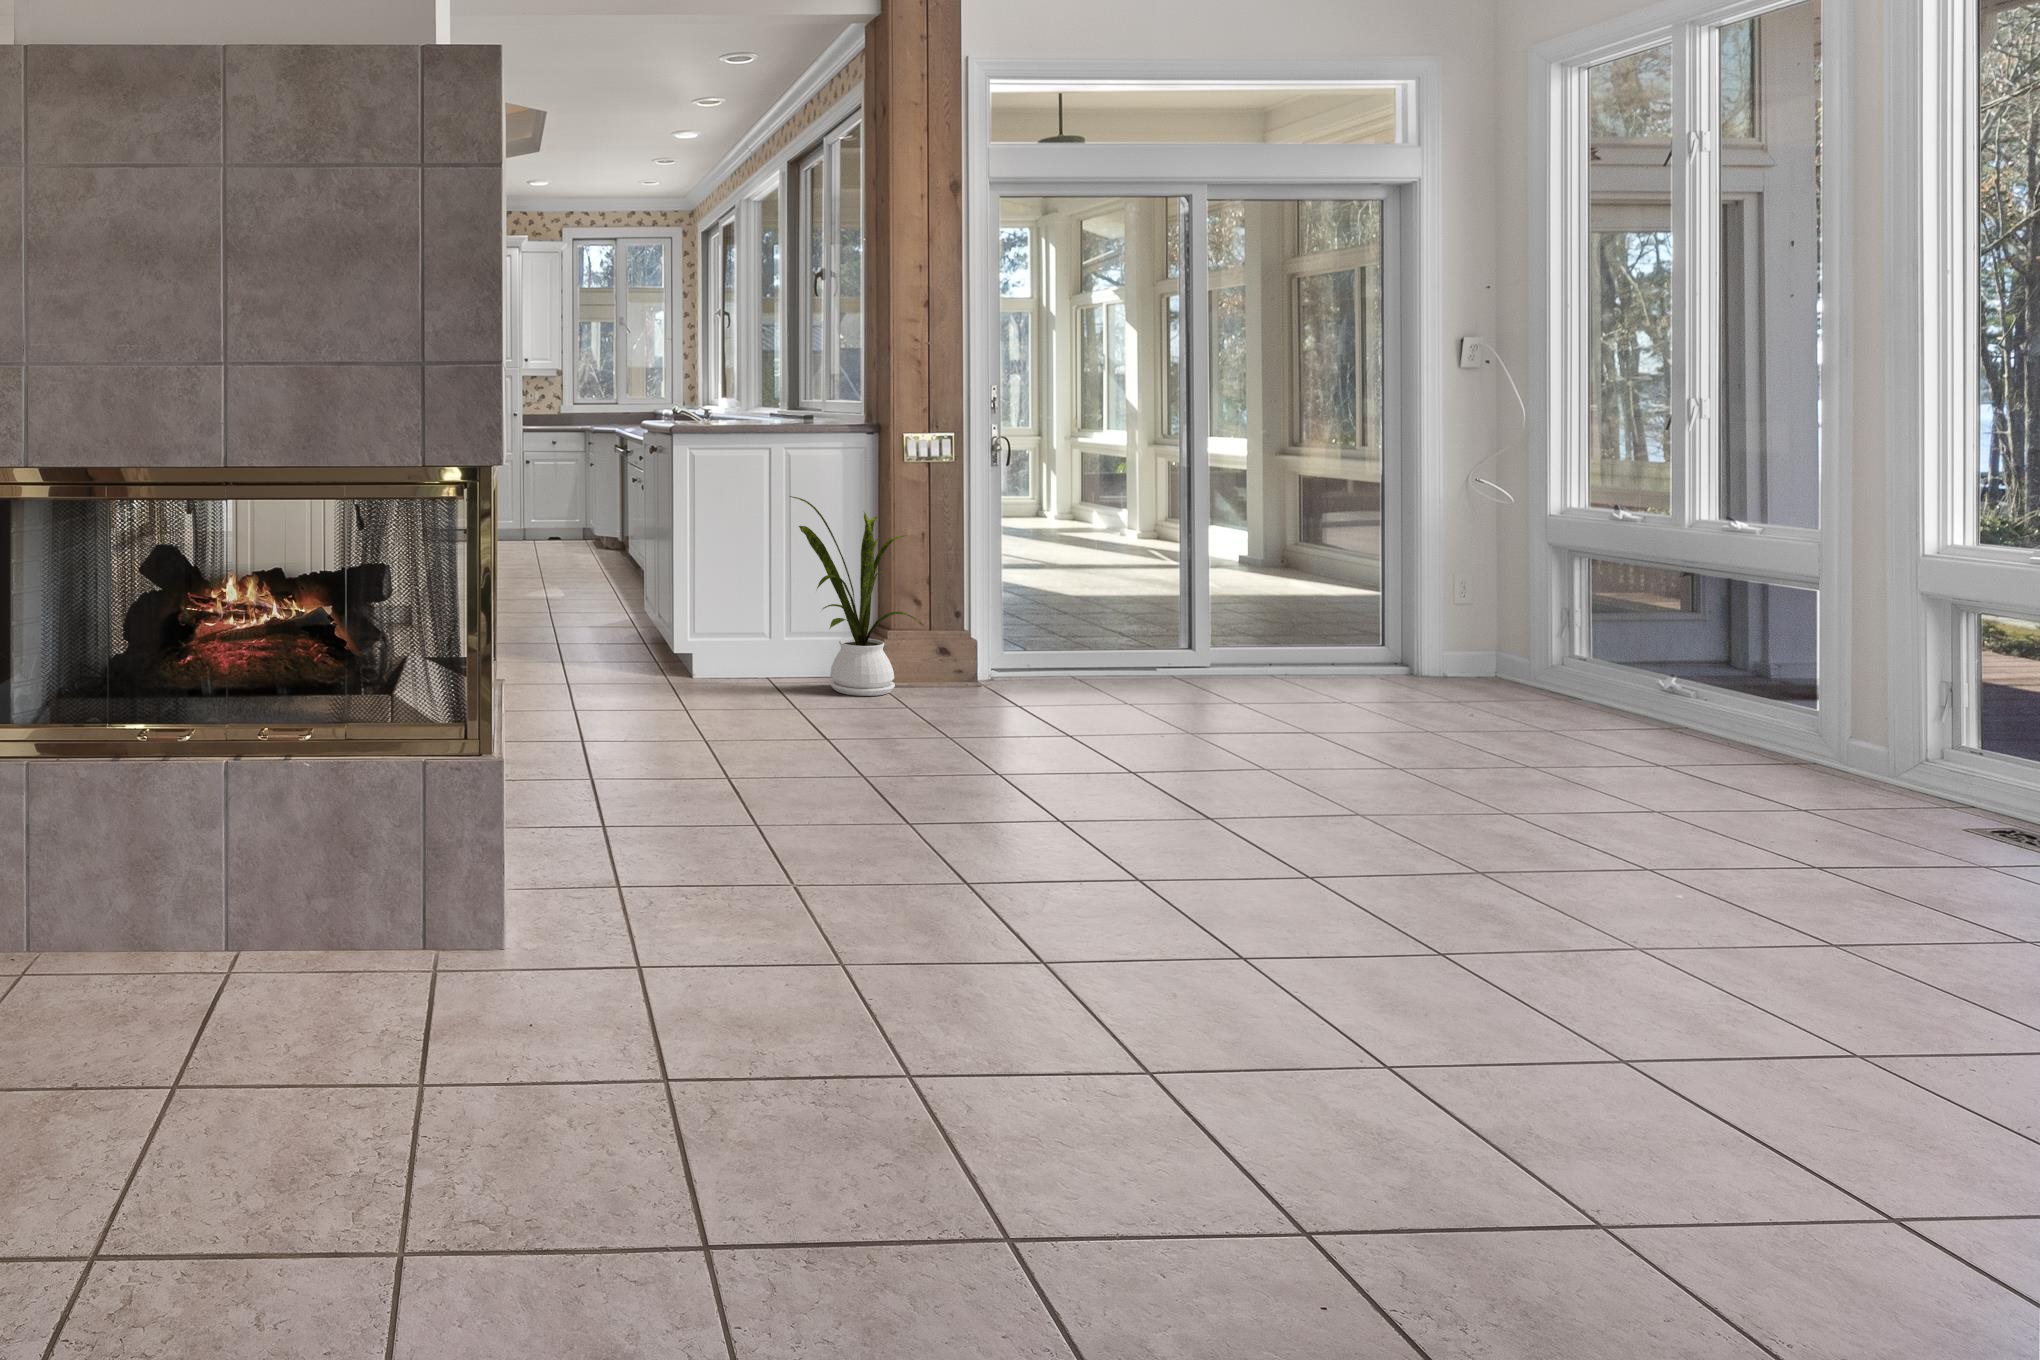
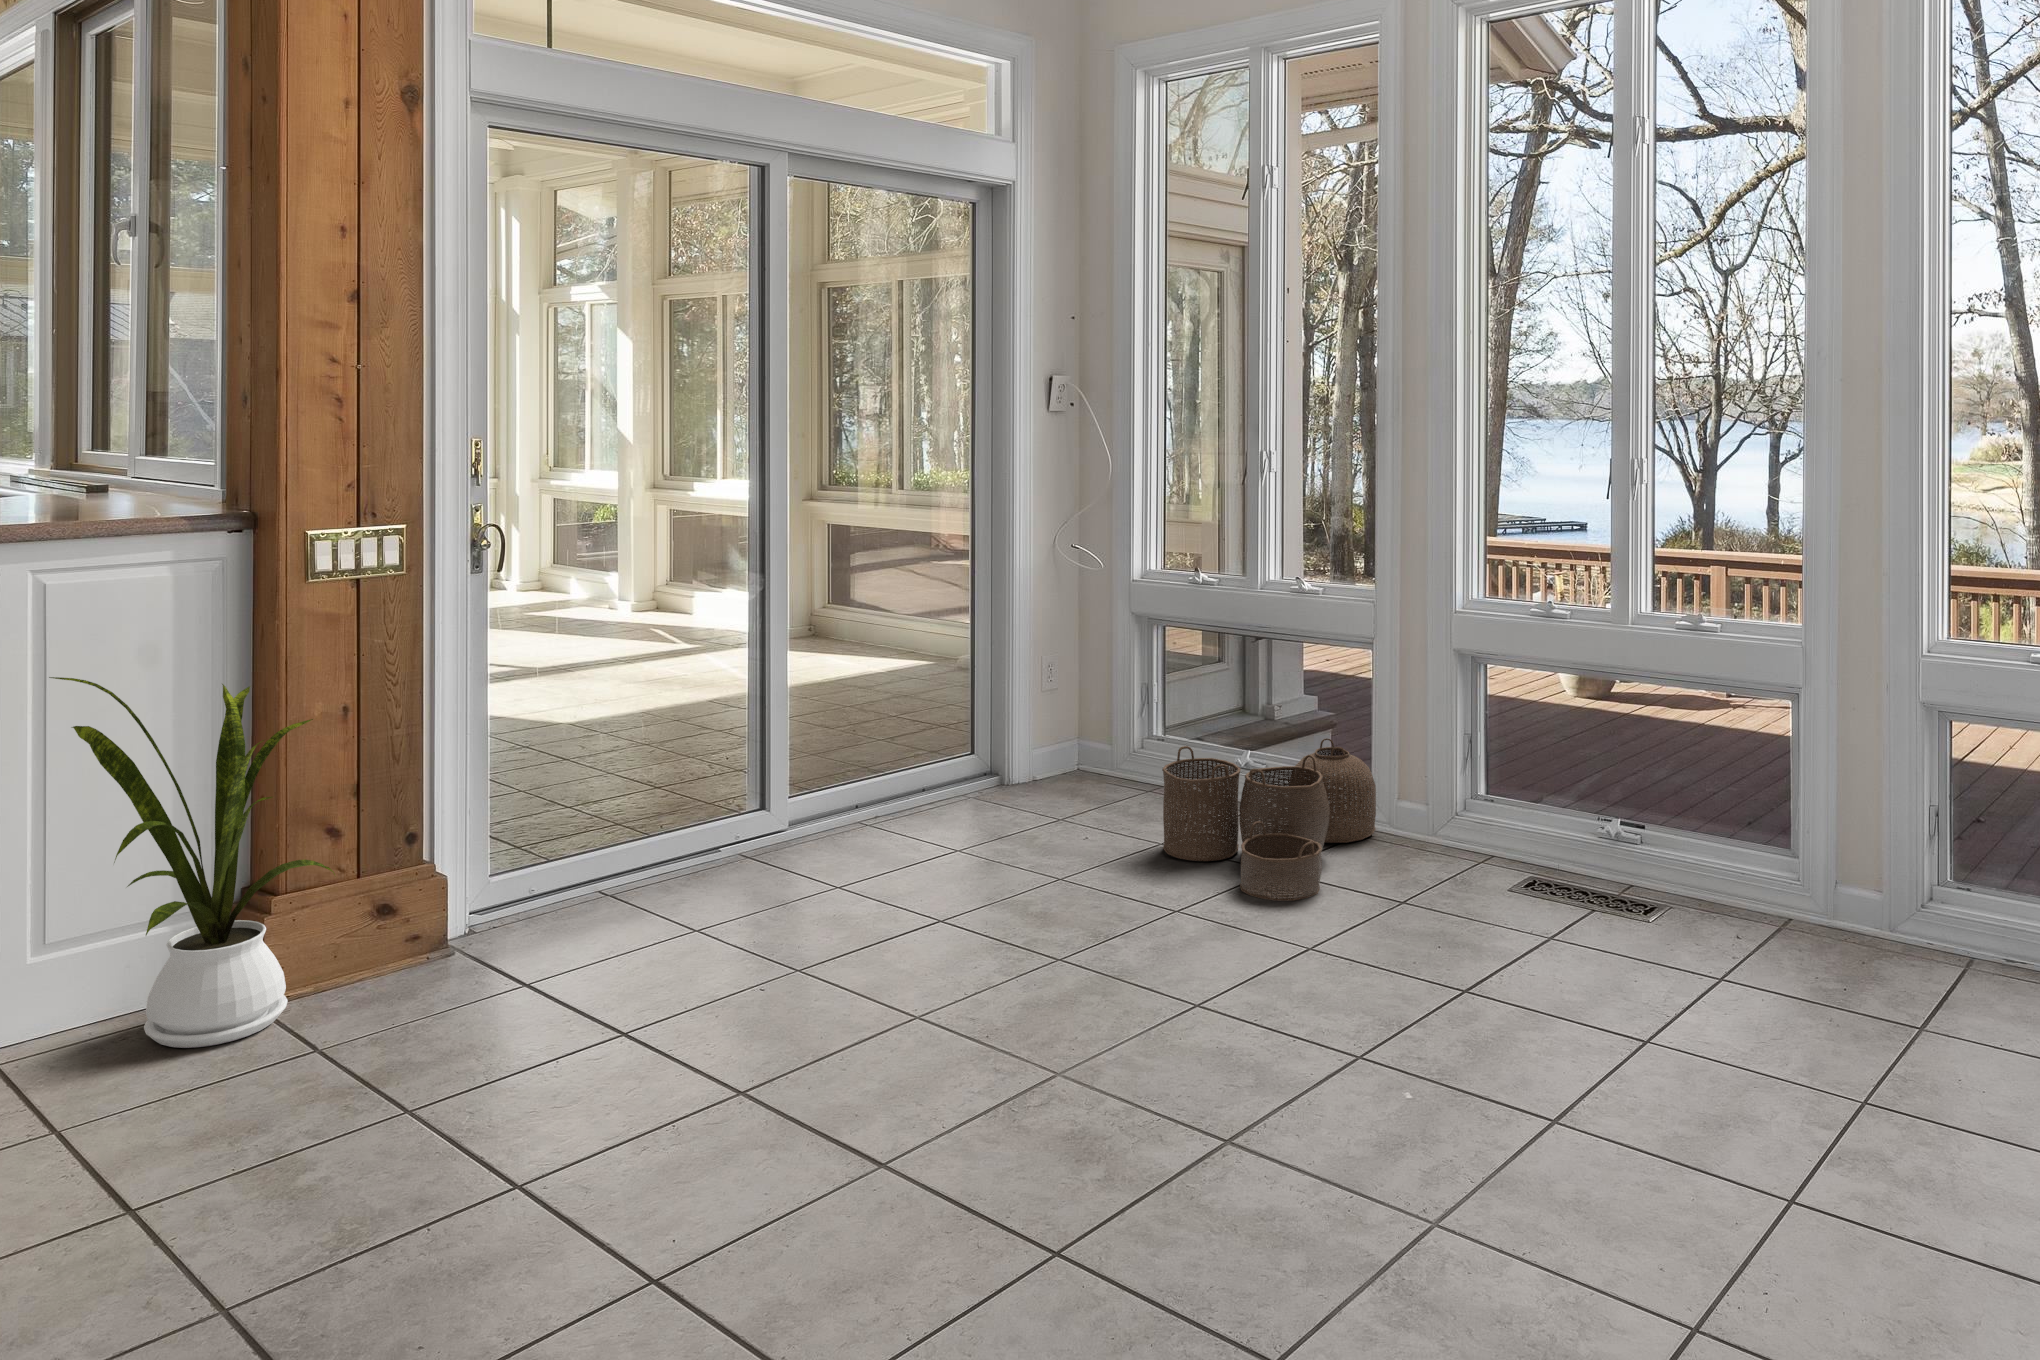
woven basket: none [1506,642,1740,760] -> present [1162,738,1376,901]

